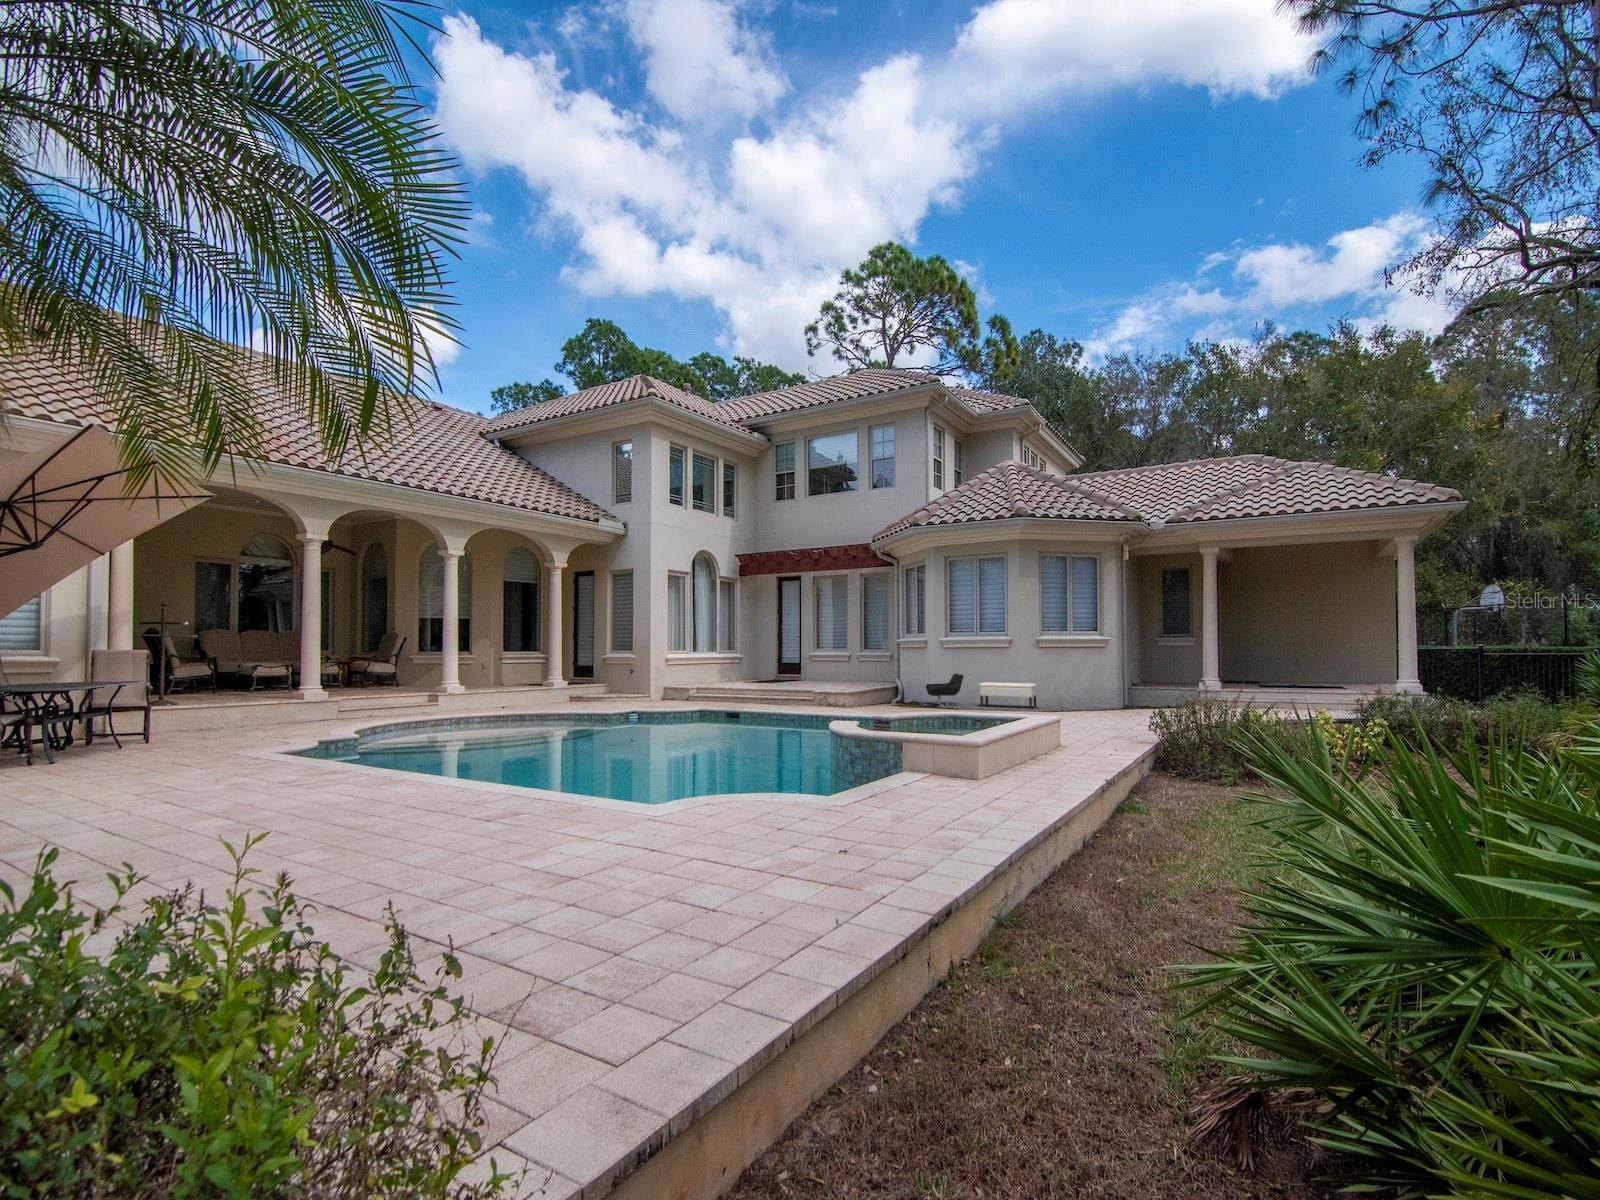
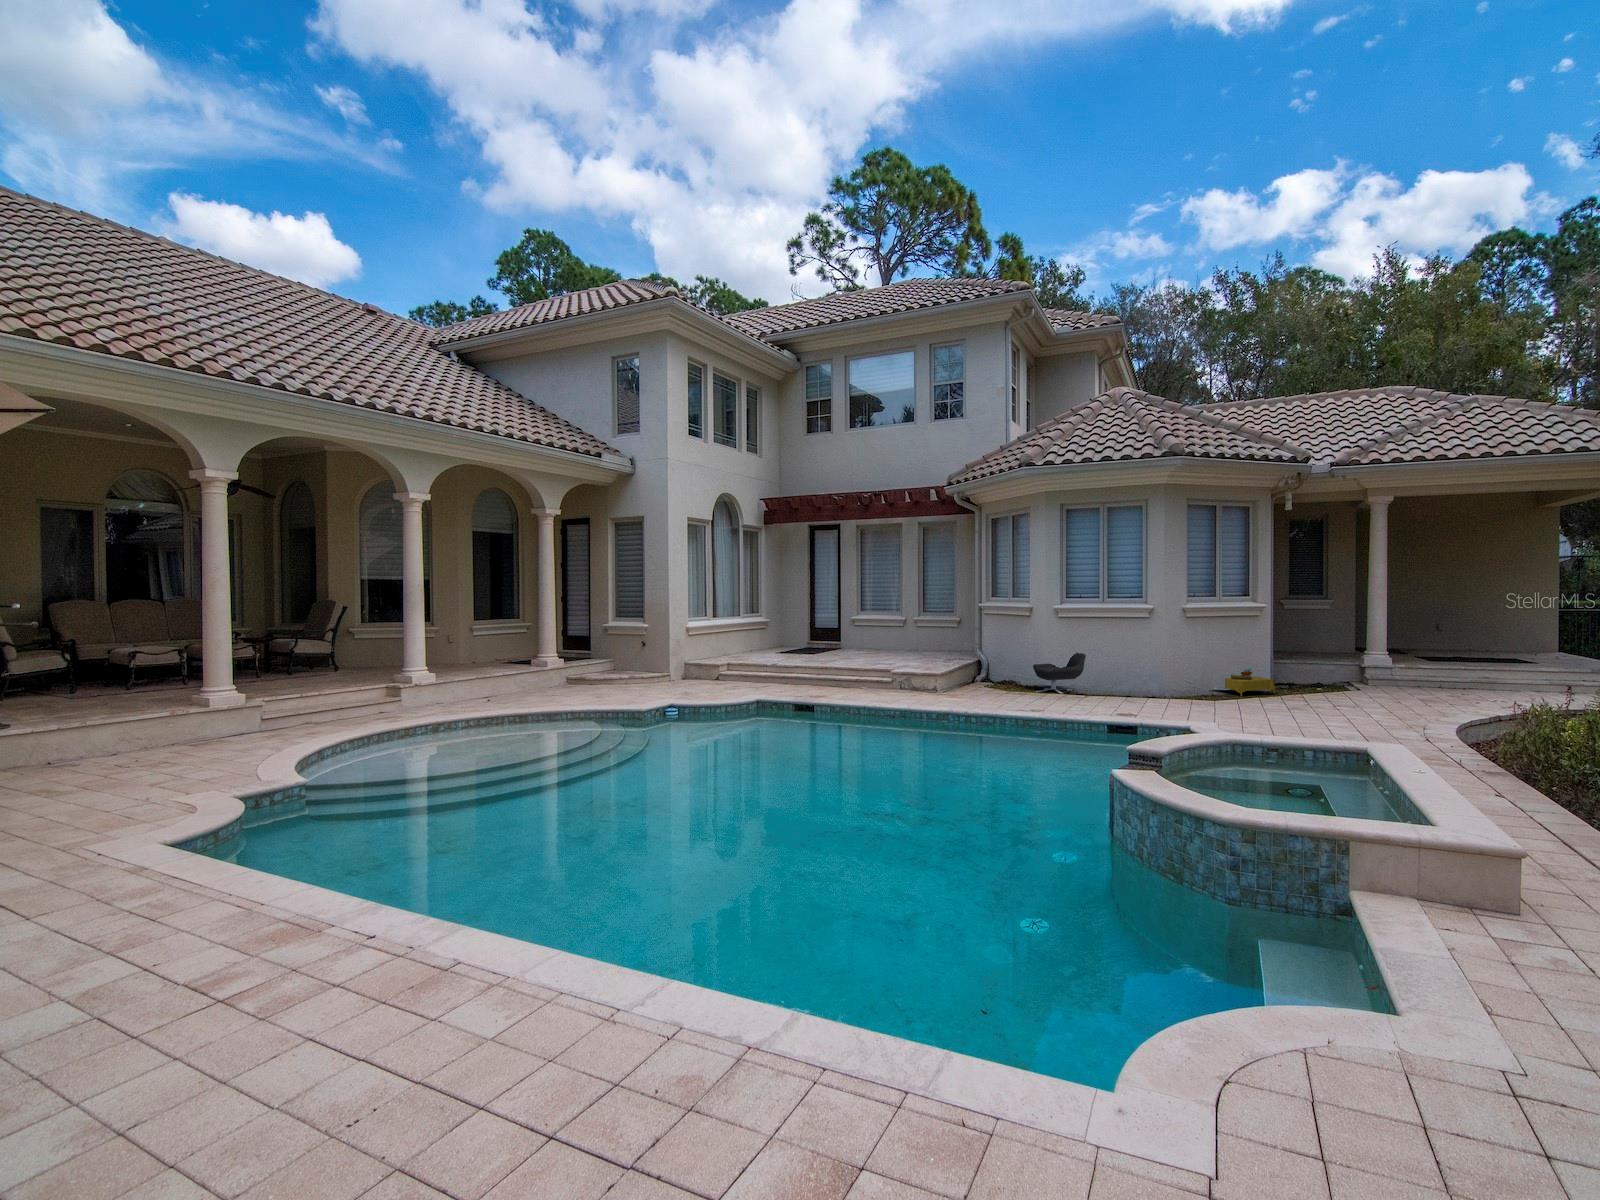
bench: present [979,682,1037,709] -> none [1108,663,1181,697]
side table: none [1067,685,1115,709] -> present [1225,666,1276,696]

